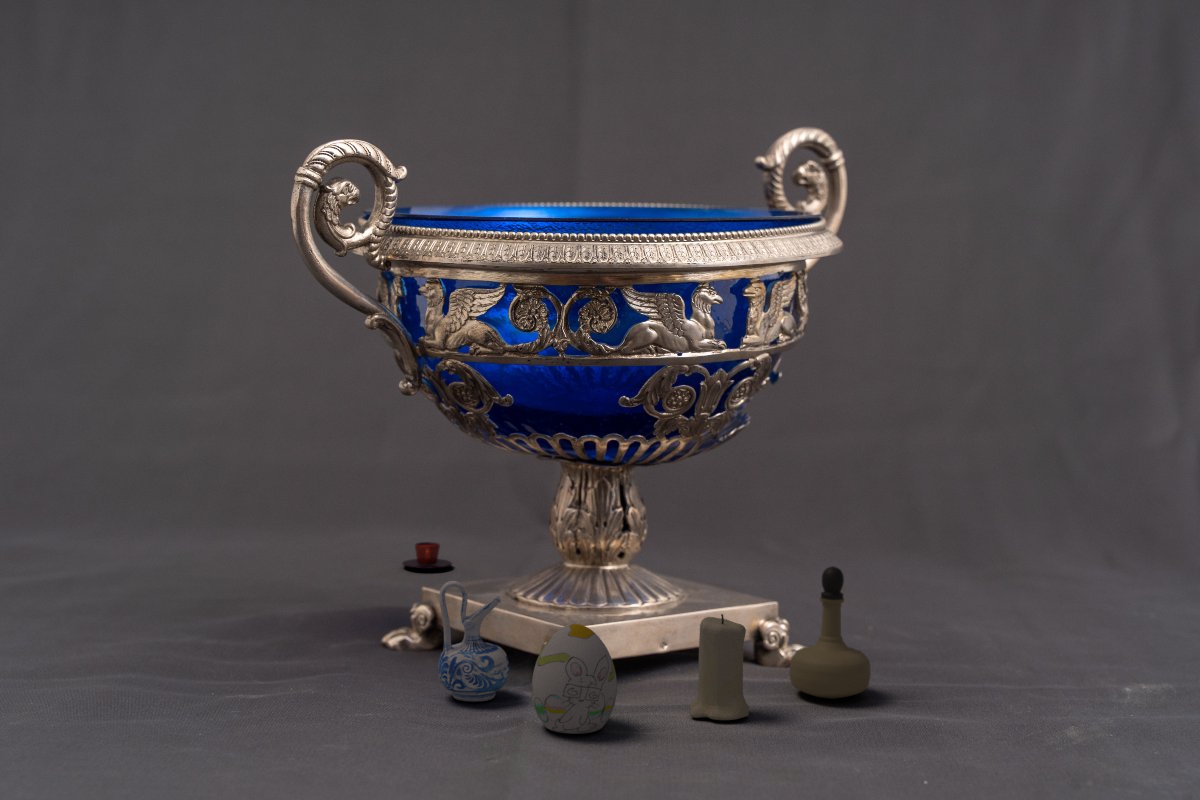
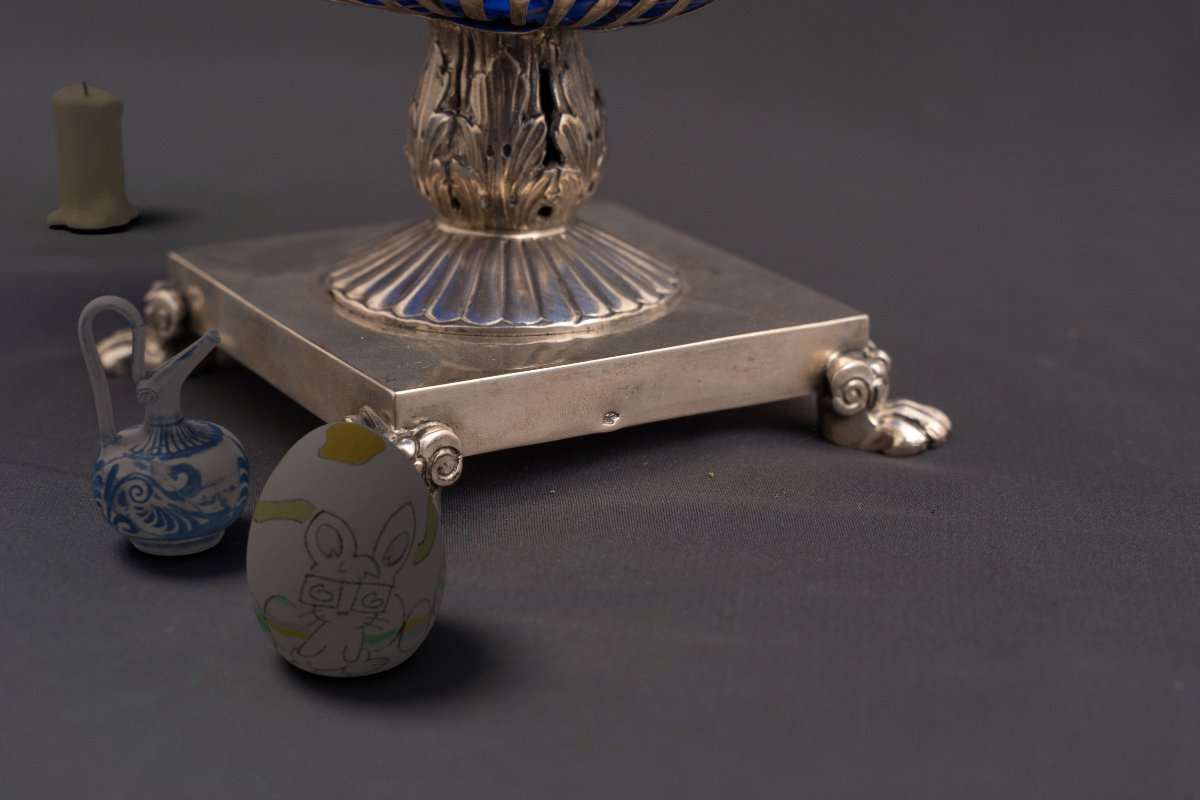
teacup: present [402,542,452,569] -> none [236,144,325,193]
perfume bottle: present [789,566,871,699] -> none [871,271,1053,562]
candle: present [690,614,749,720] -> present [47,82,139,229]

